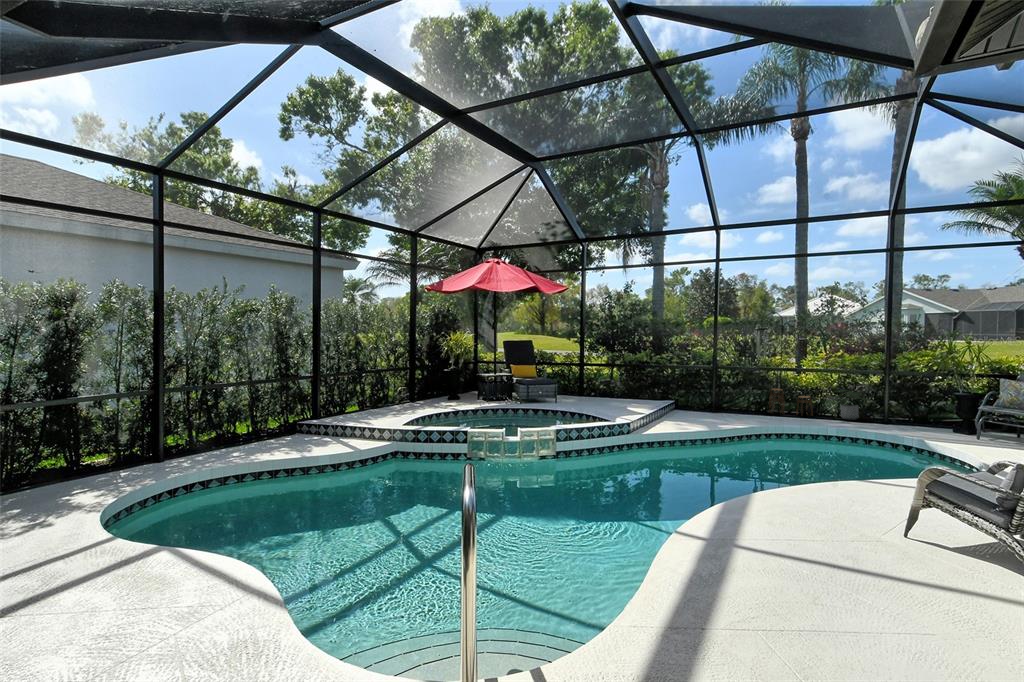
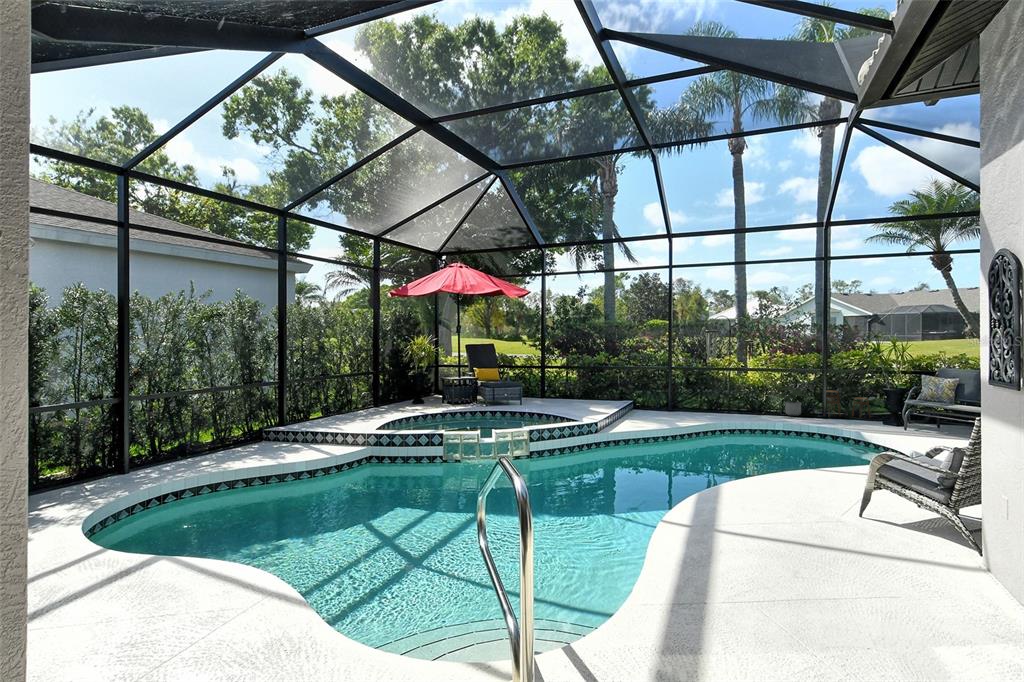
stool: present [769,389,813,415] -> present [826,391,871,417]

